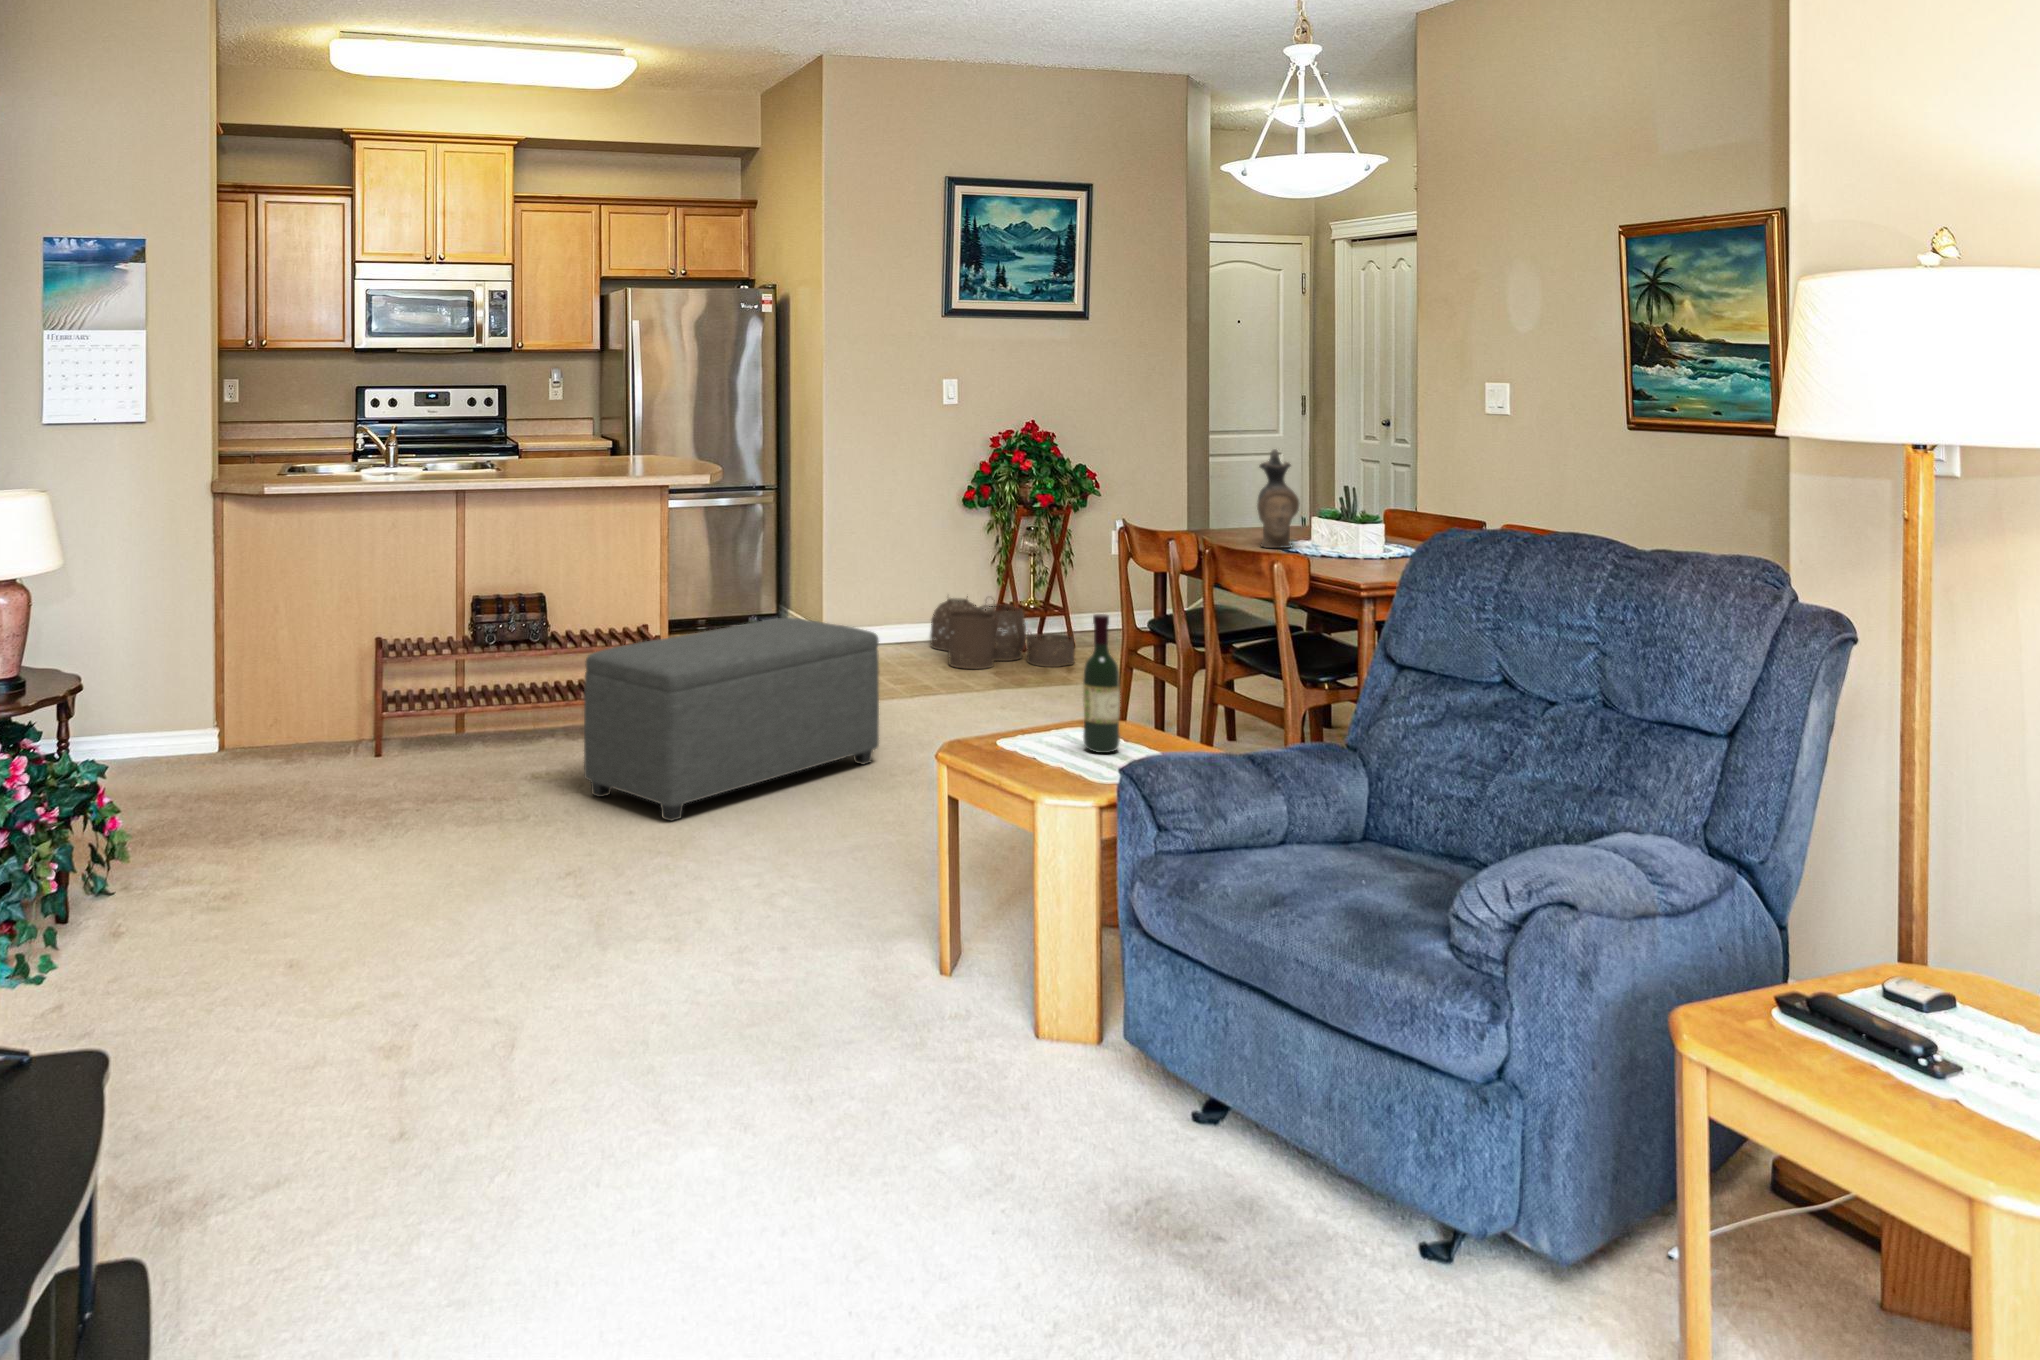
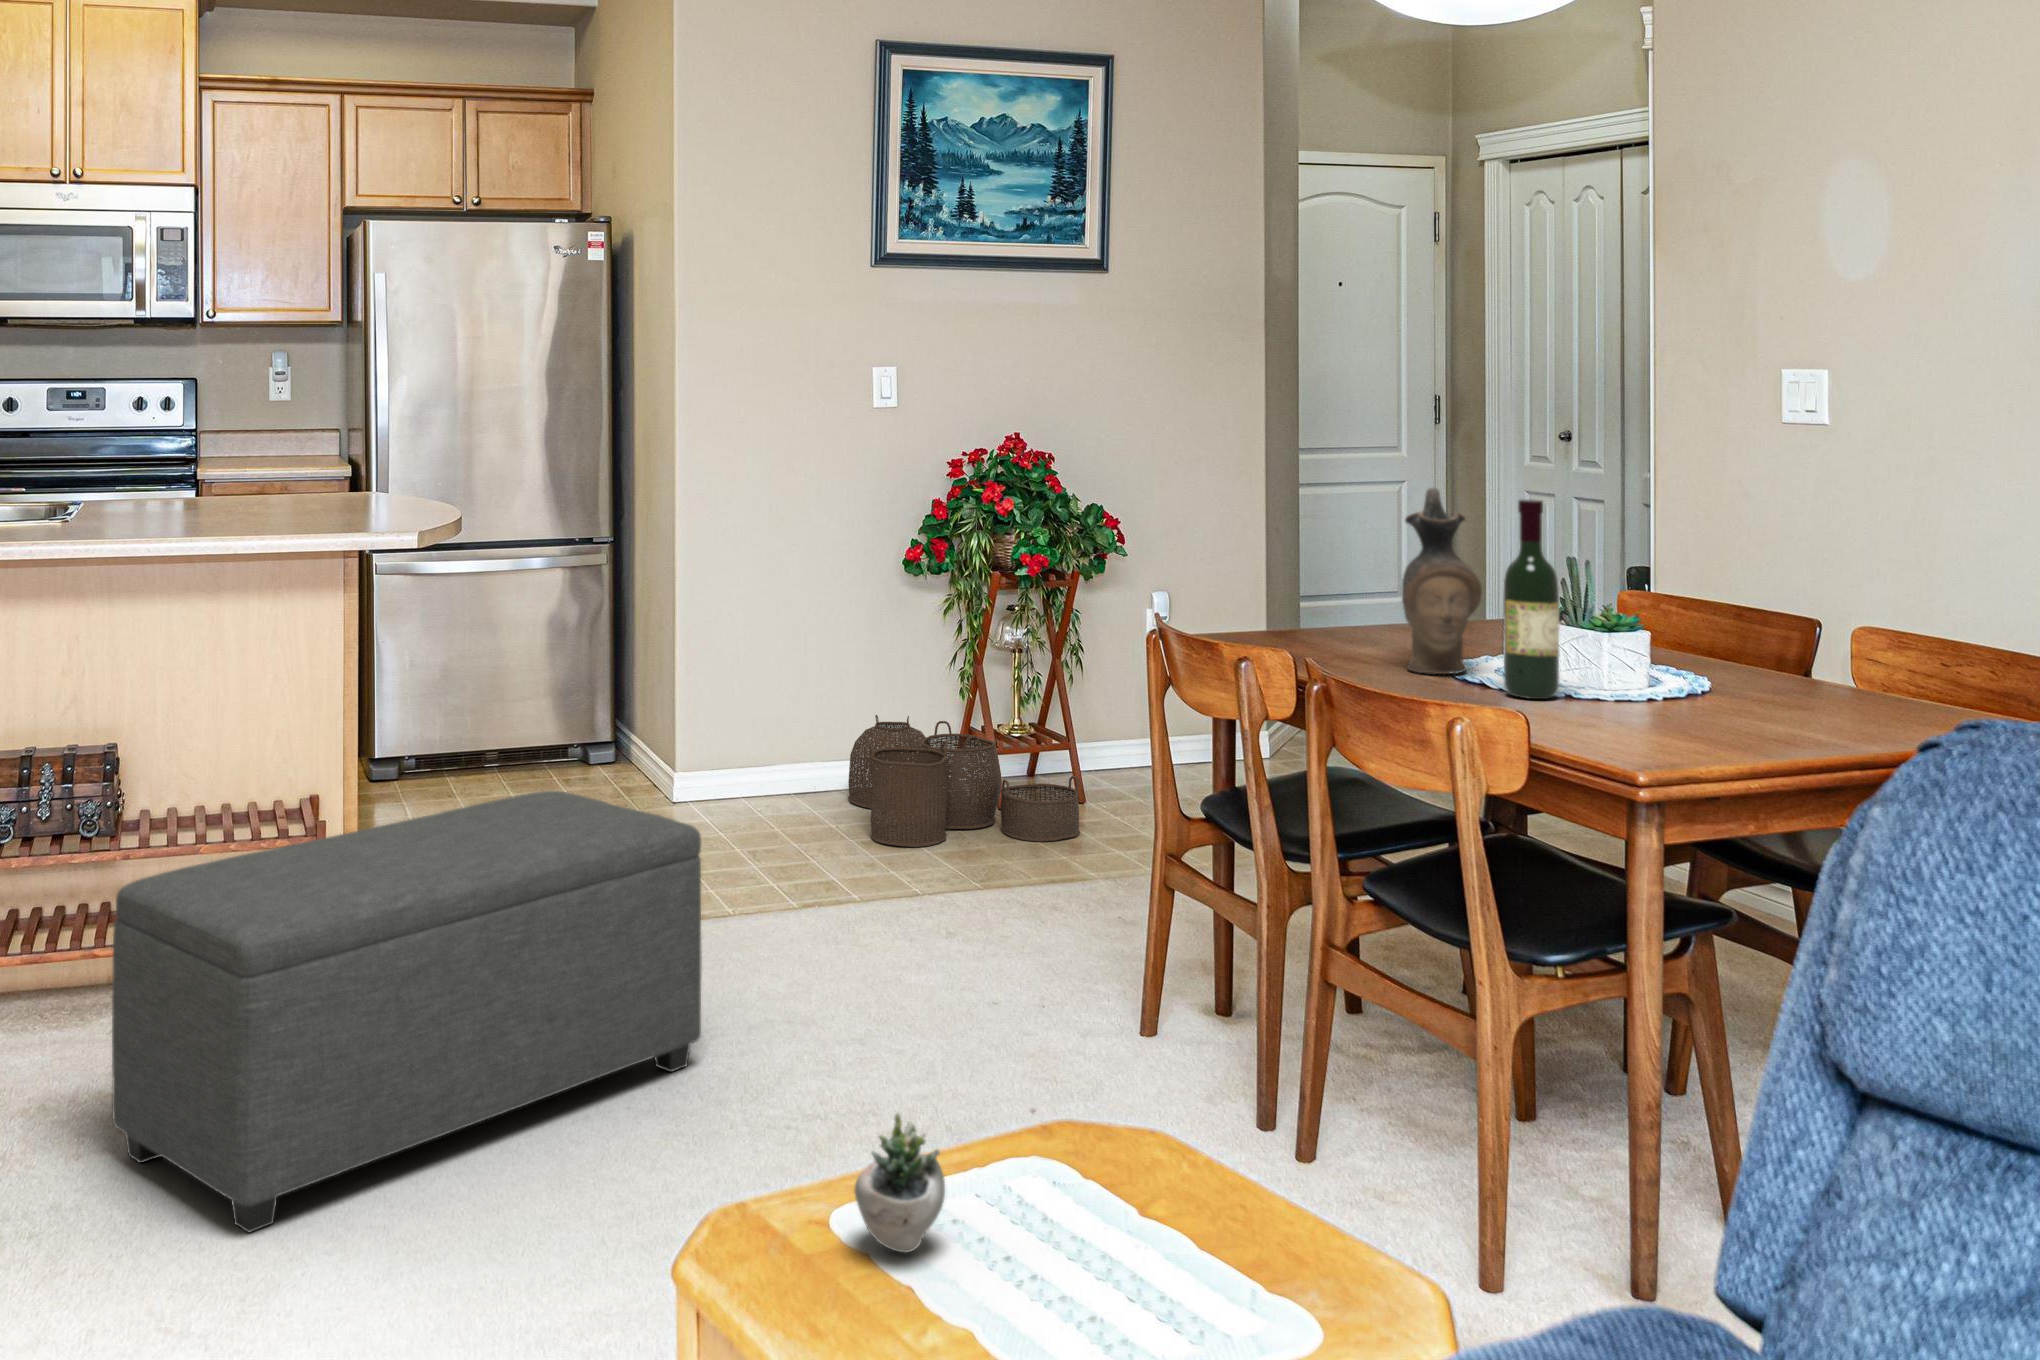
wine bottle: present [1083,614,1120,753] -> present [1504,499,1559,699]
succulent plant: none [1006,701,1083,762] -> present [854,1107,1036,1253]

